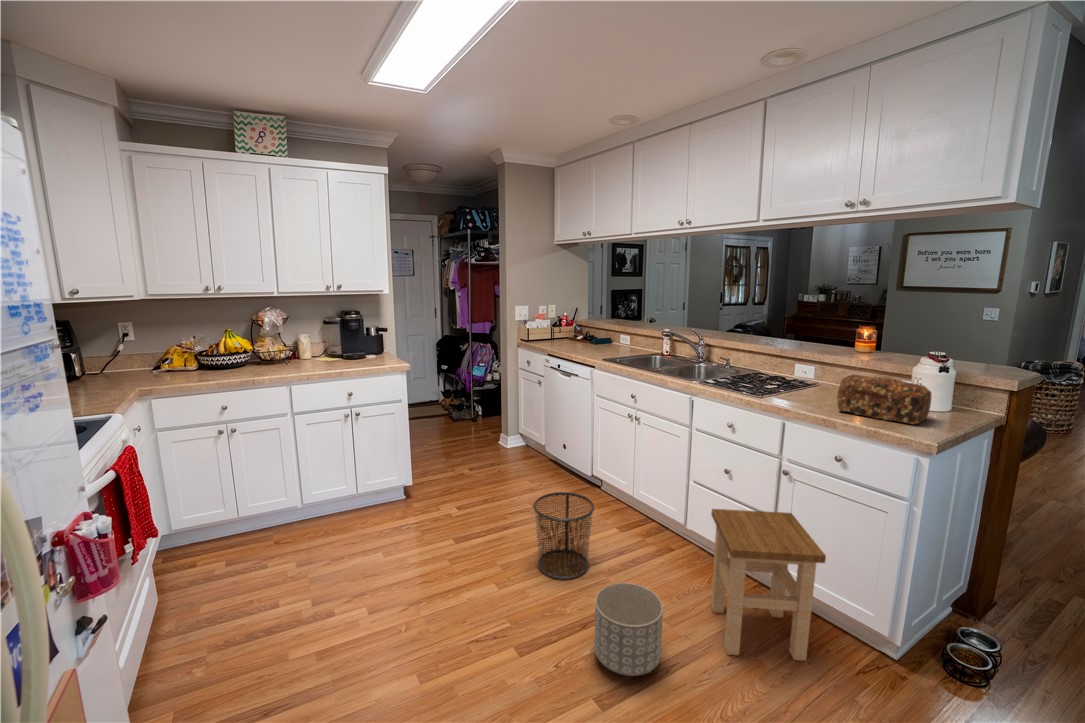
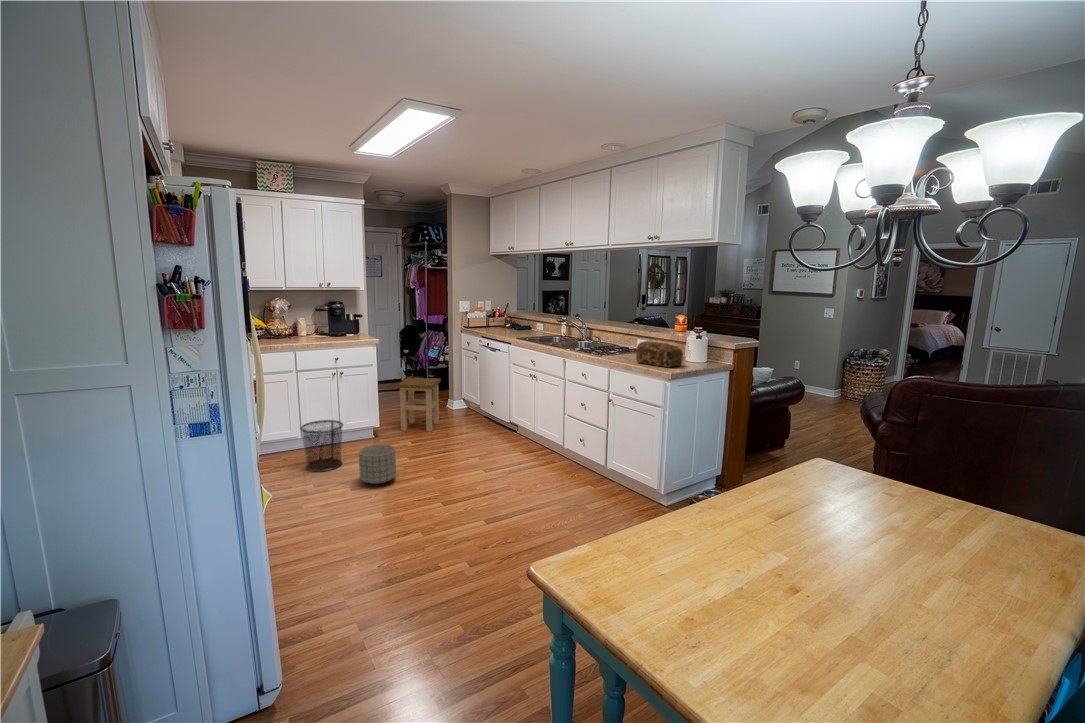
waste bin: present [533,492,594,579] -> present [300,420,343,472]
stool: present [711,509,826,661] -> present [397,378,441,432]
planter: present [594,583,663,676] -> present [359,444,396,484]

